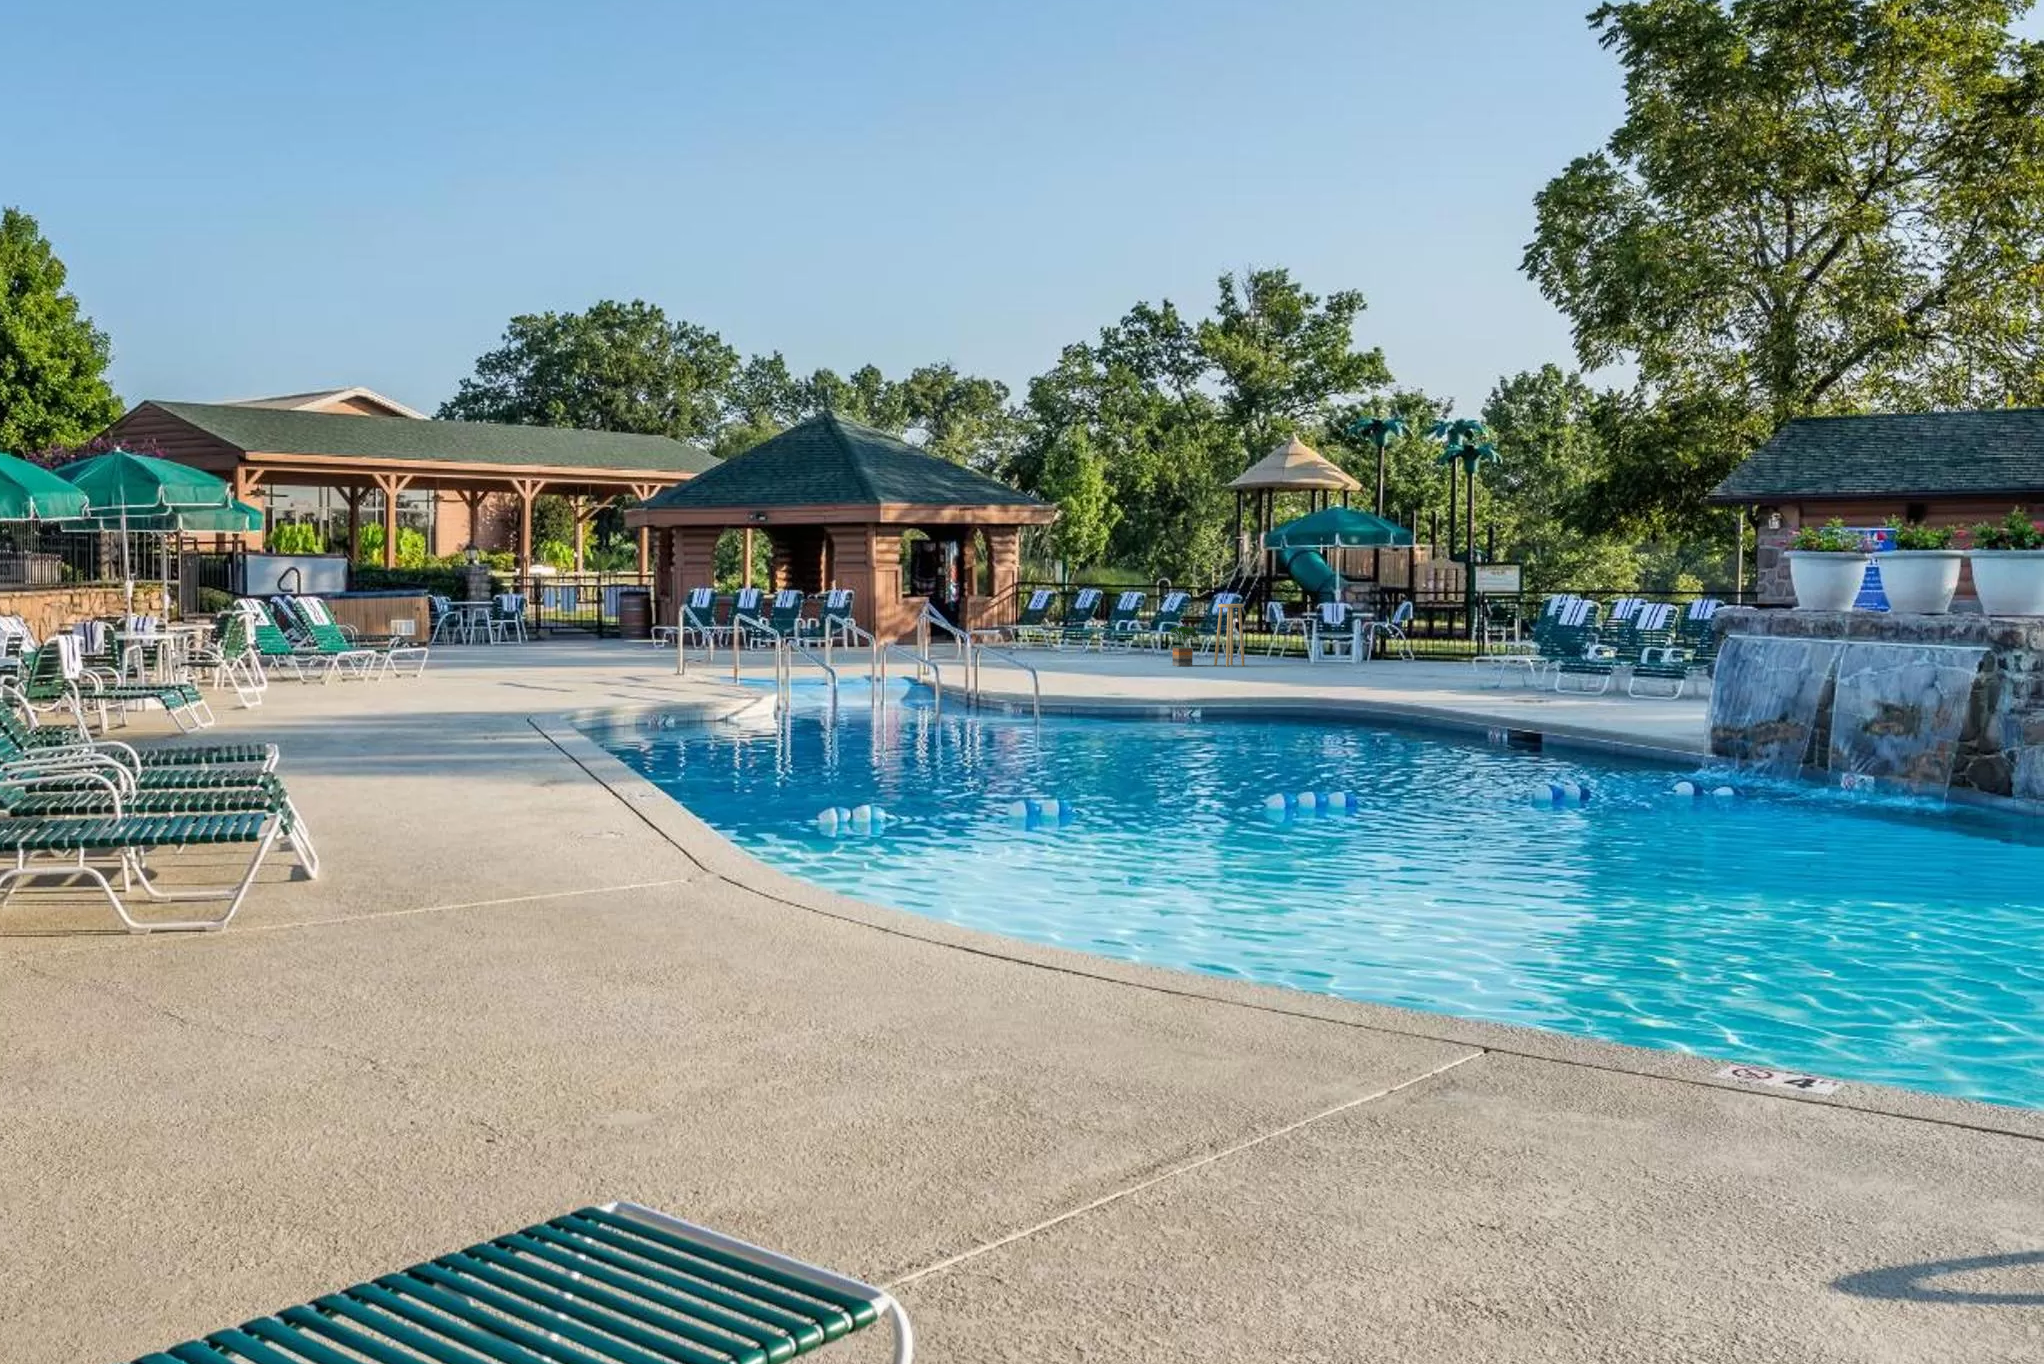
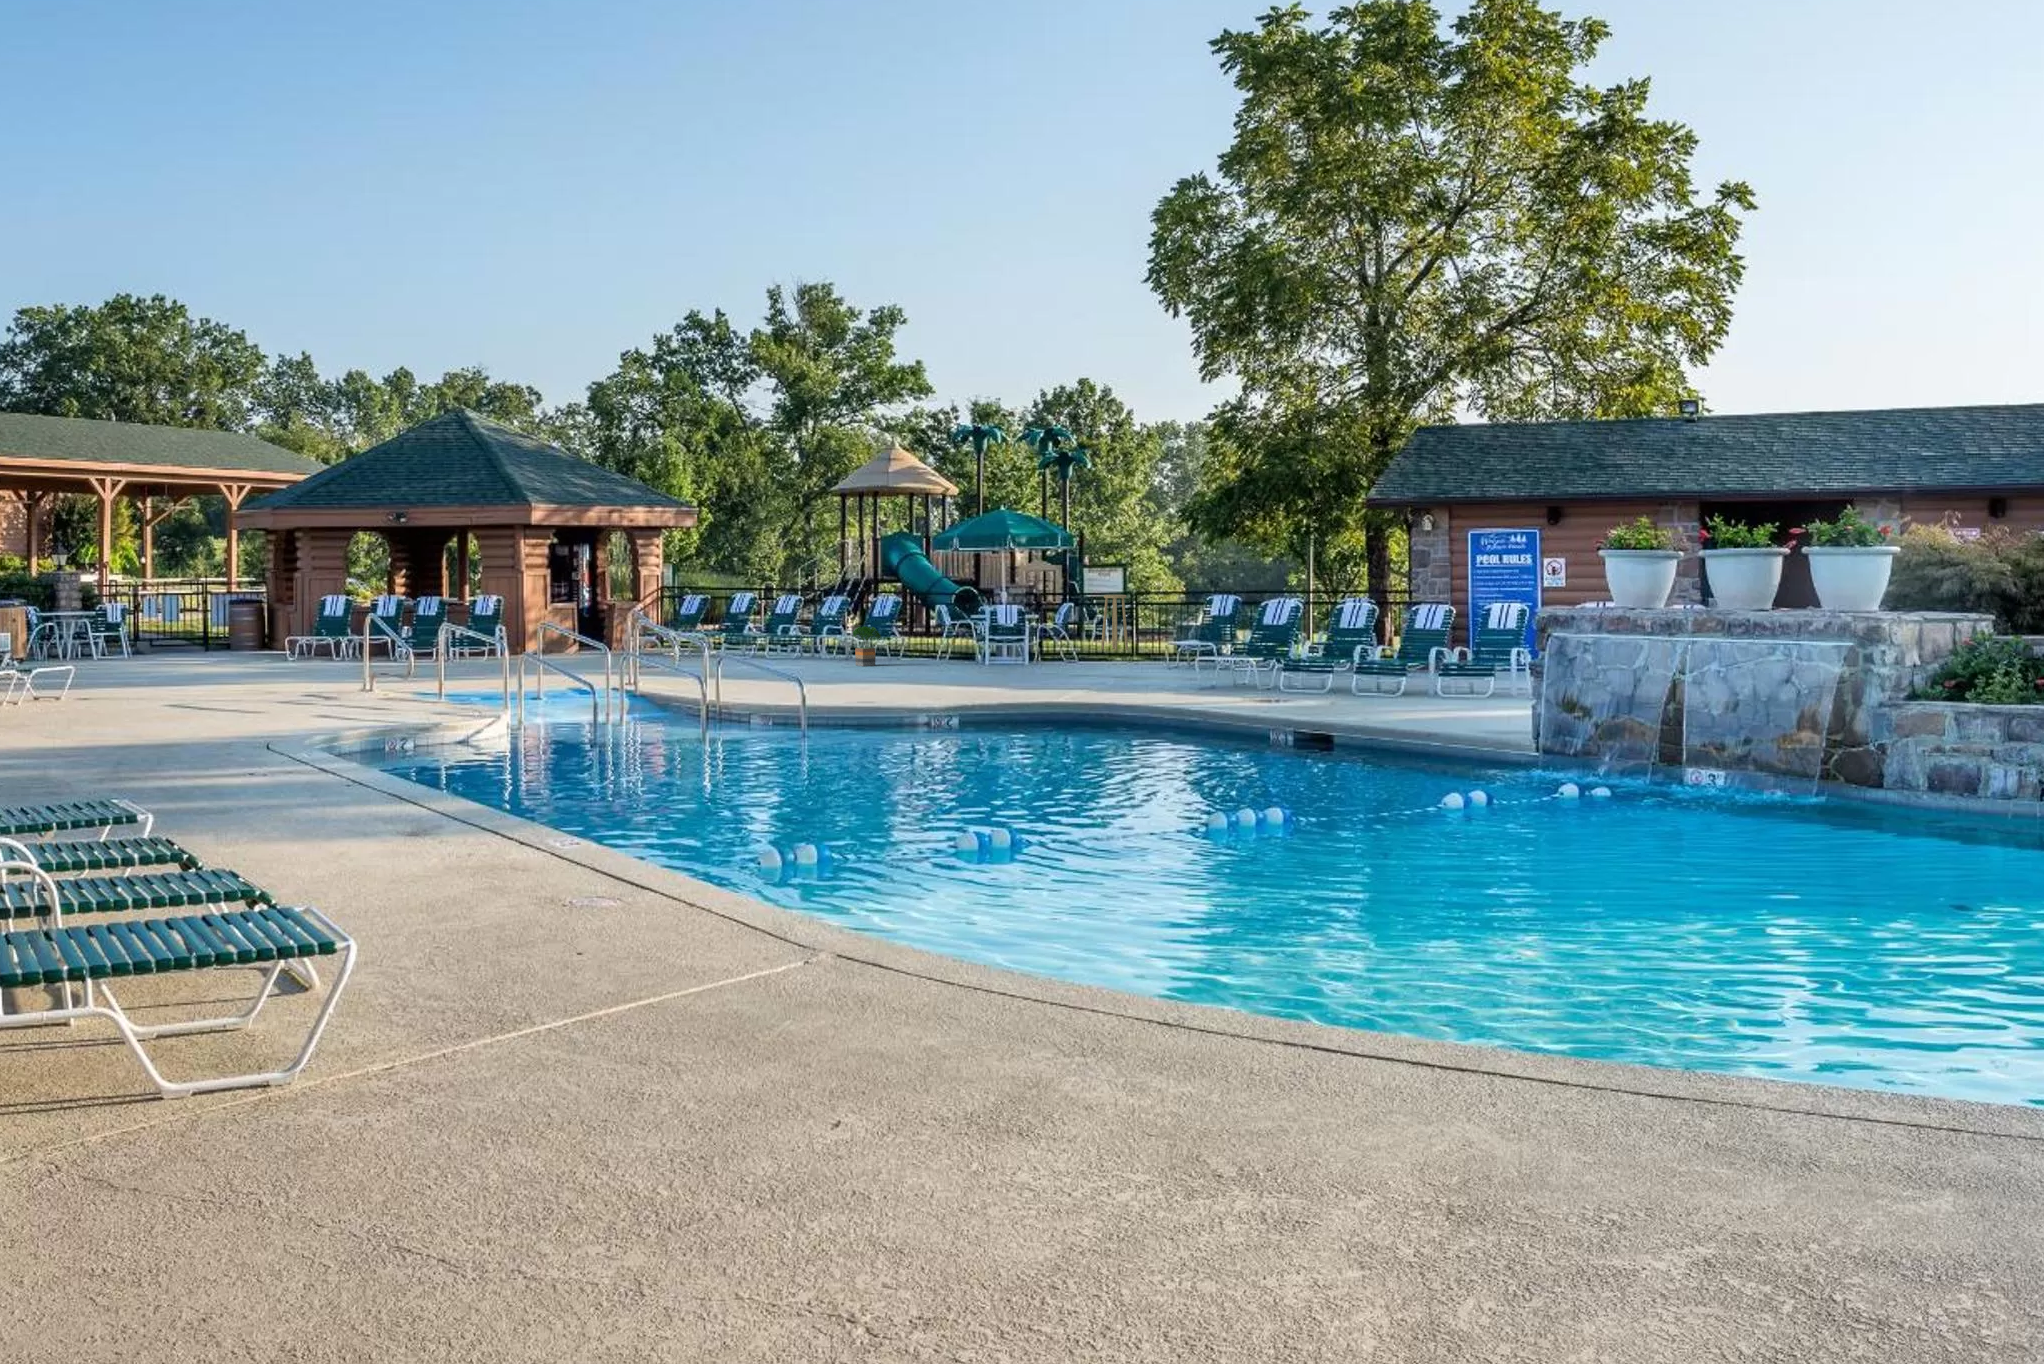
stool: present [1214,604,1245,667] -> present [1102,595,1128,650]

